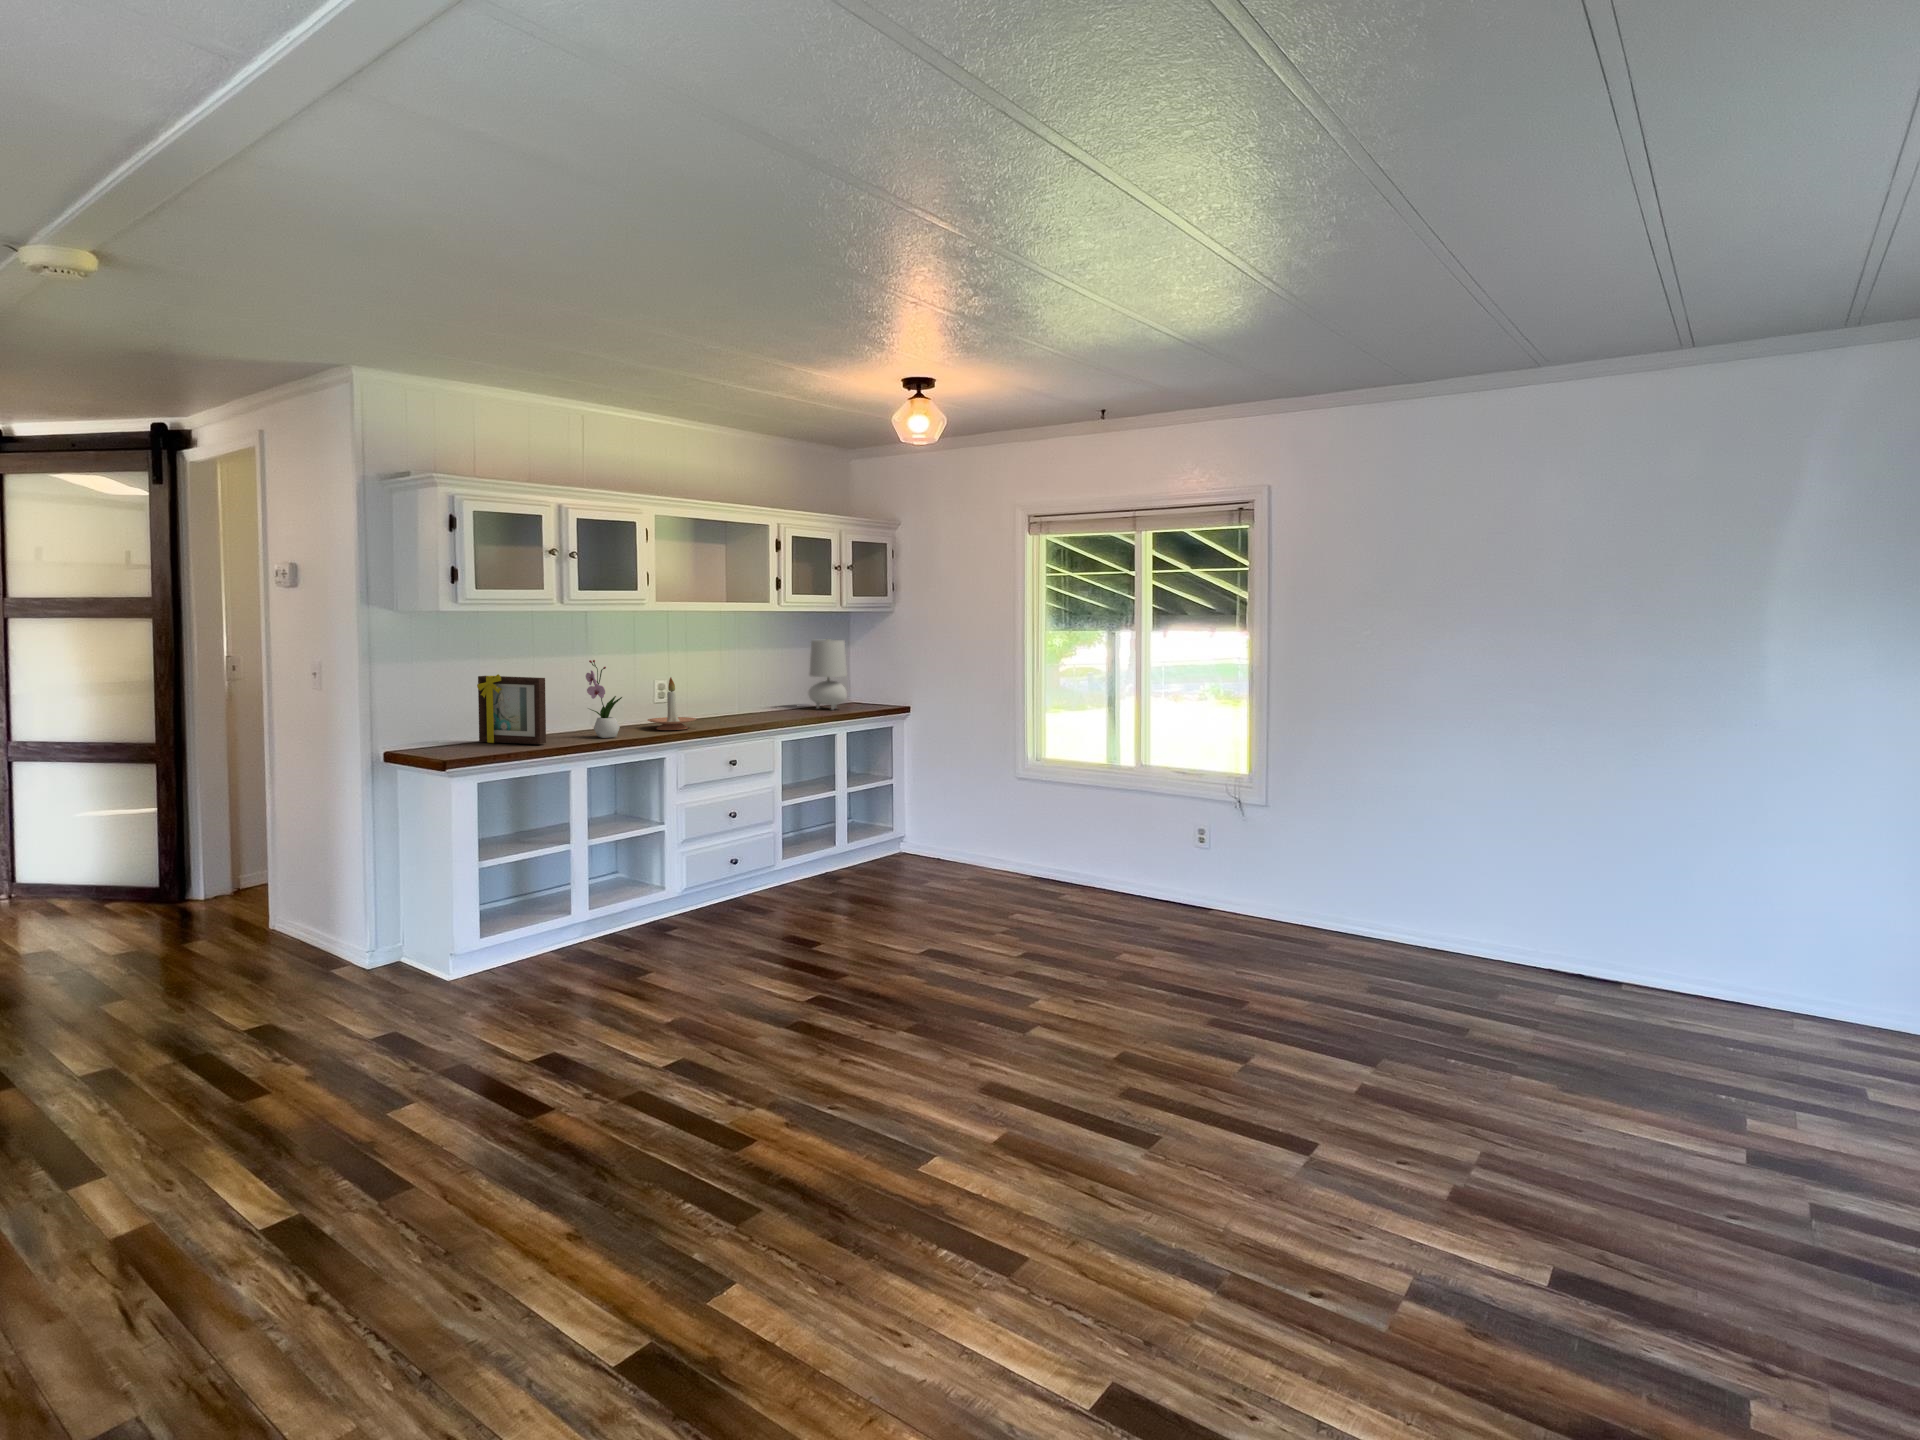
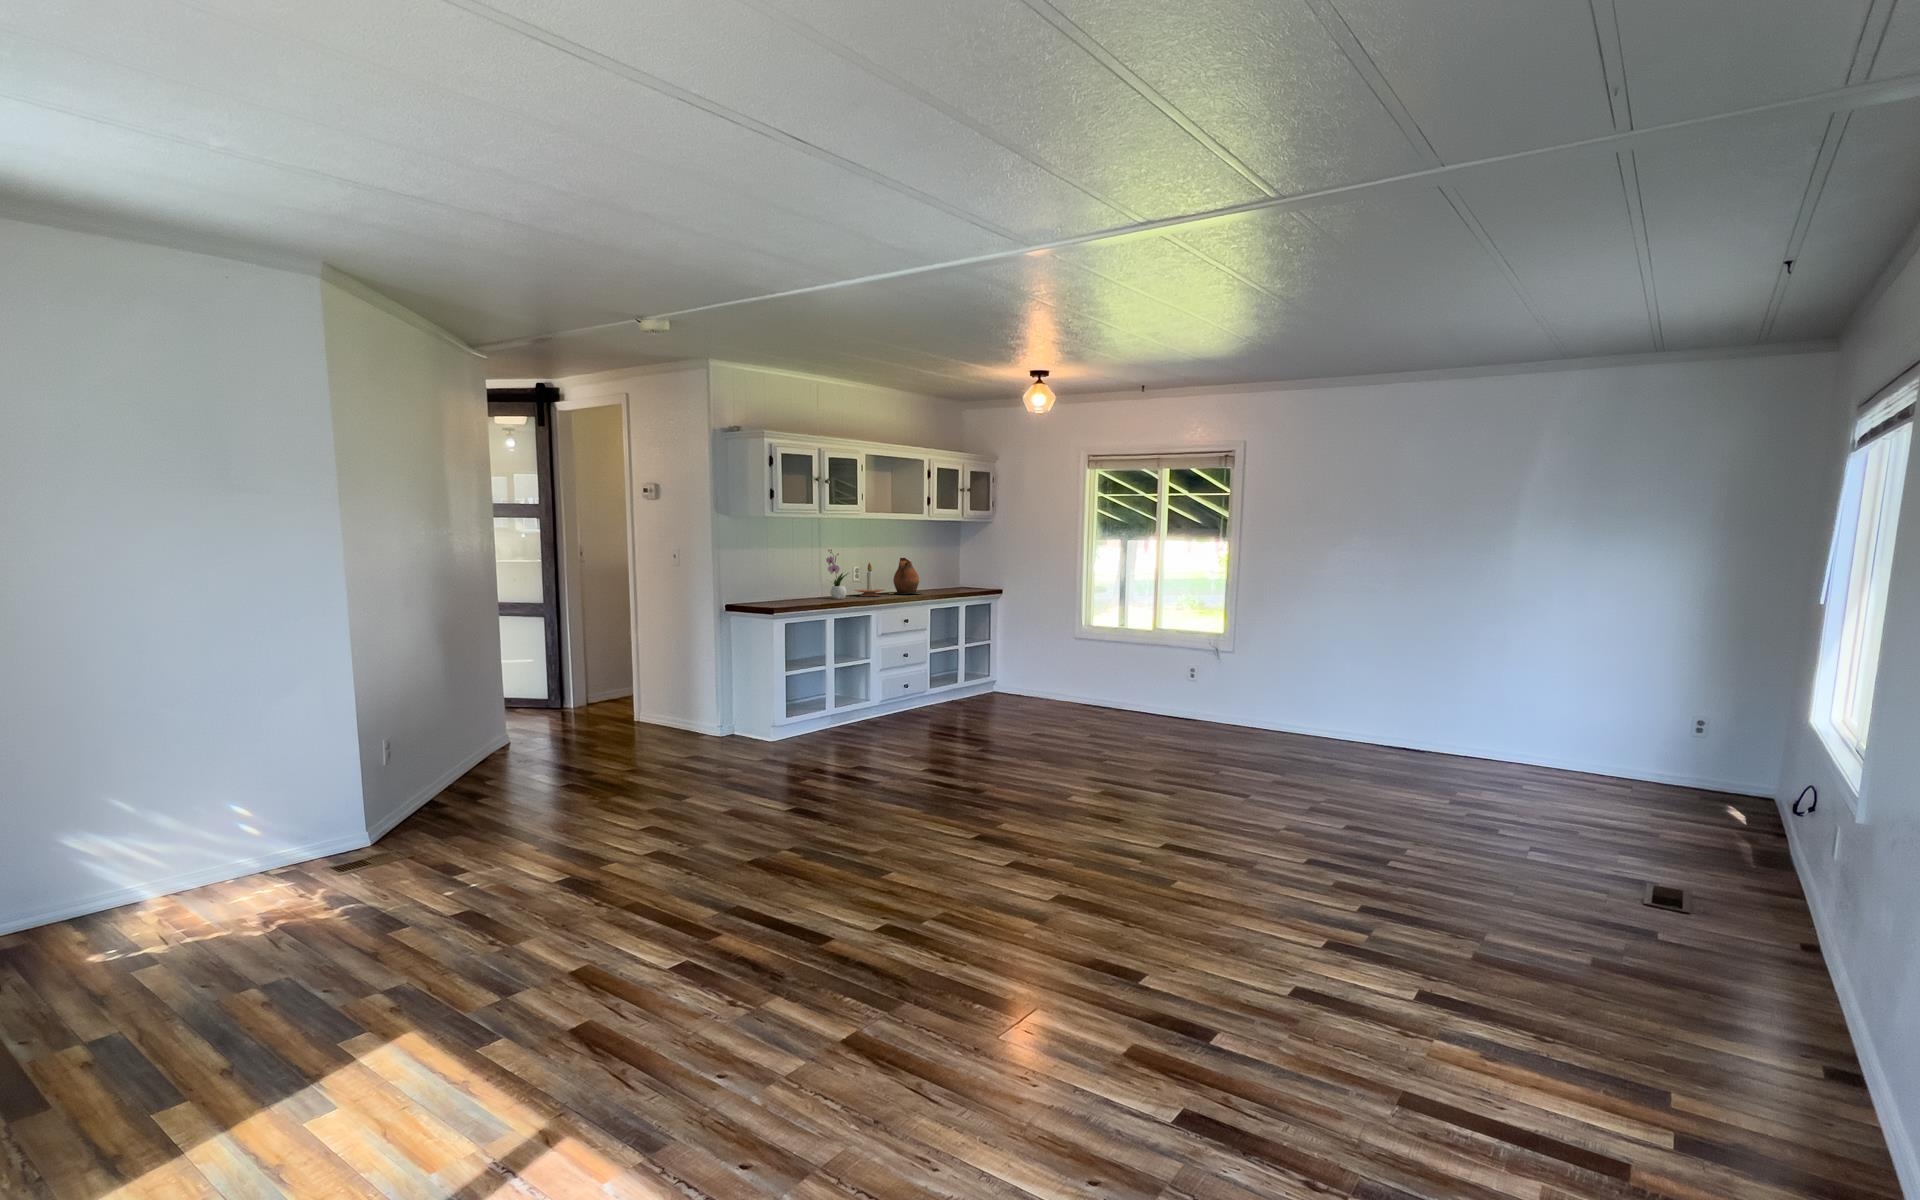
table lamp: present [808,639,847,709] -> none [936,542,963,589]
ceramic pitcher: none [713,669,766,724] -> present [893,558,921,594]
picture frame: present [477,674,546,744] -> none [767,557,810,601]

